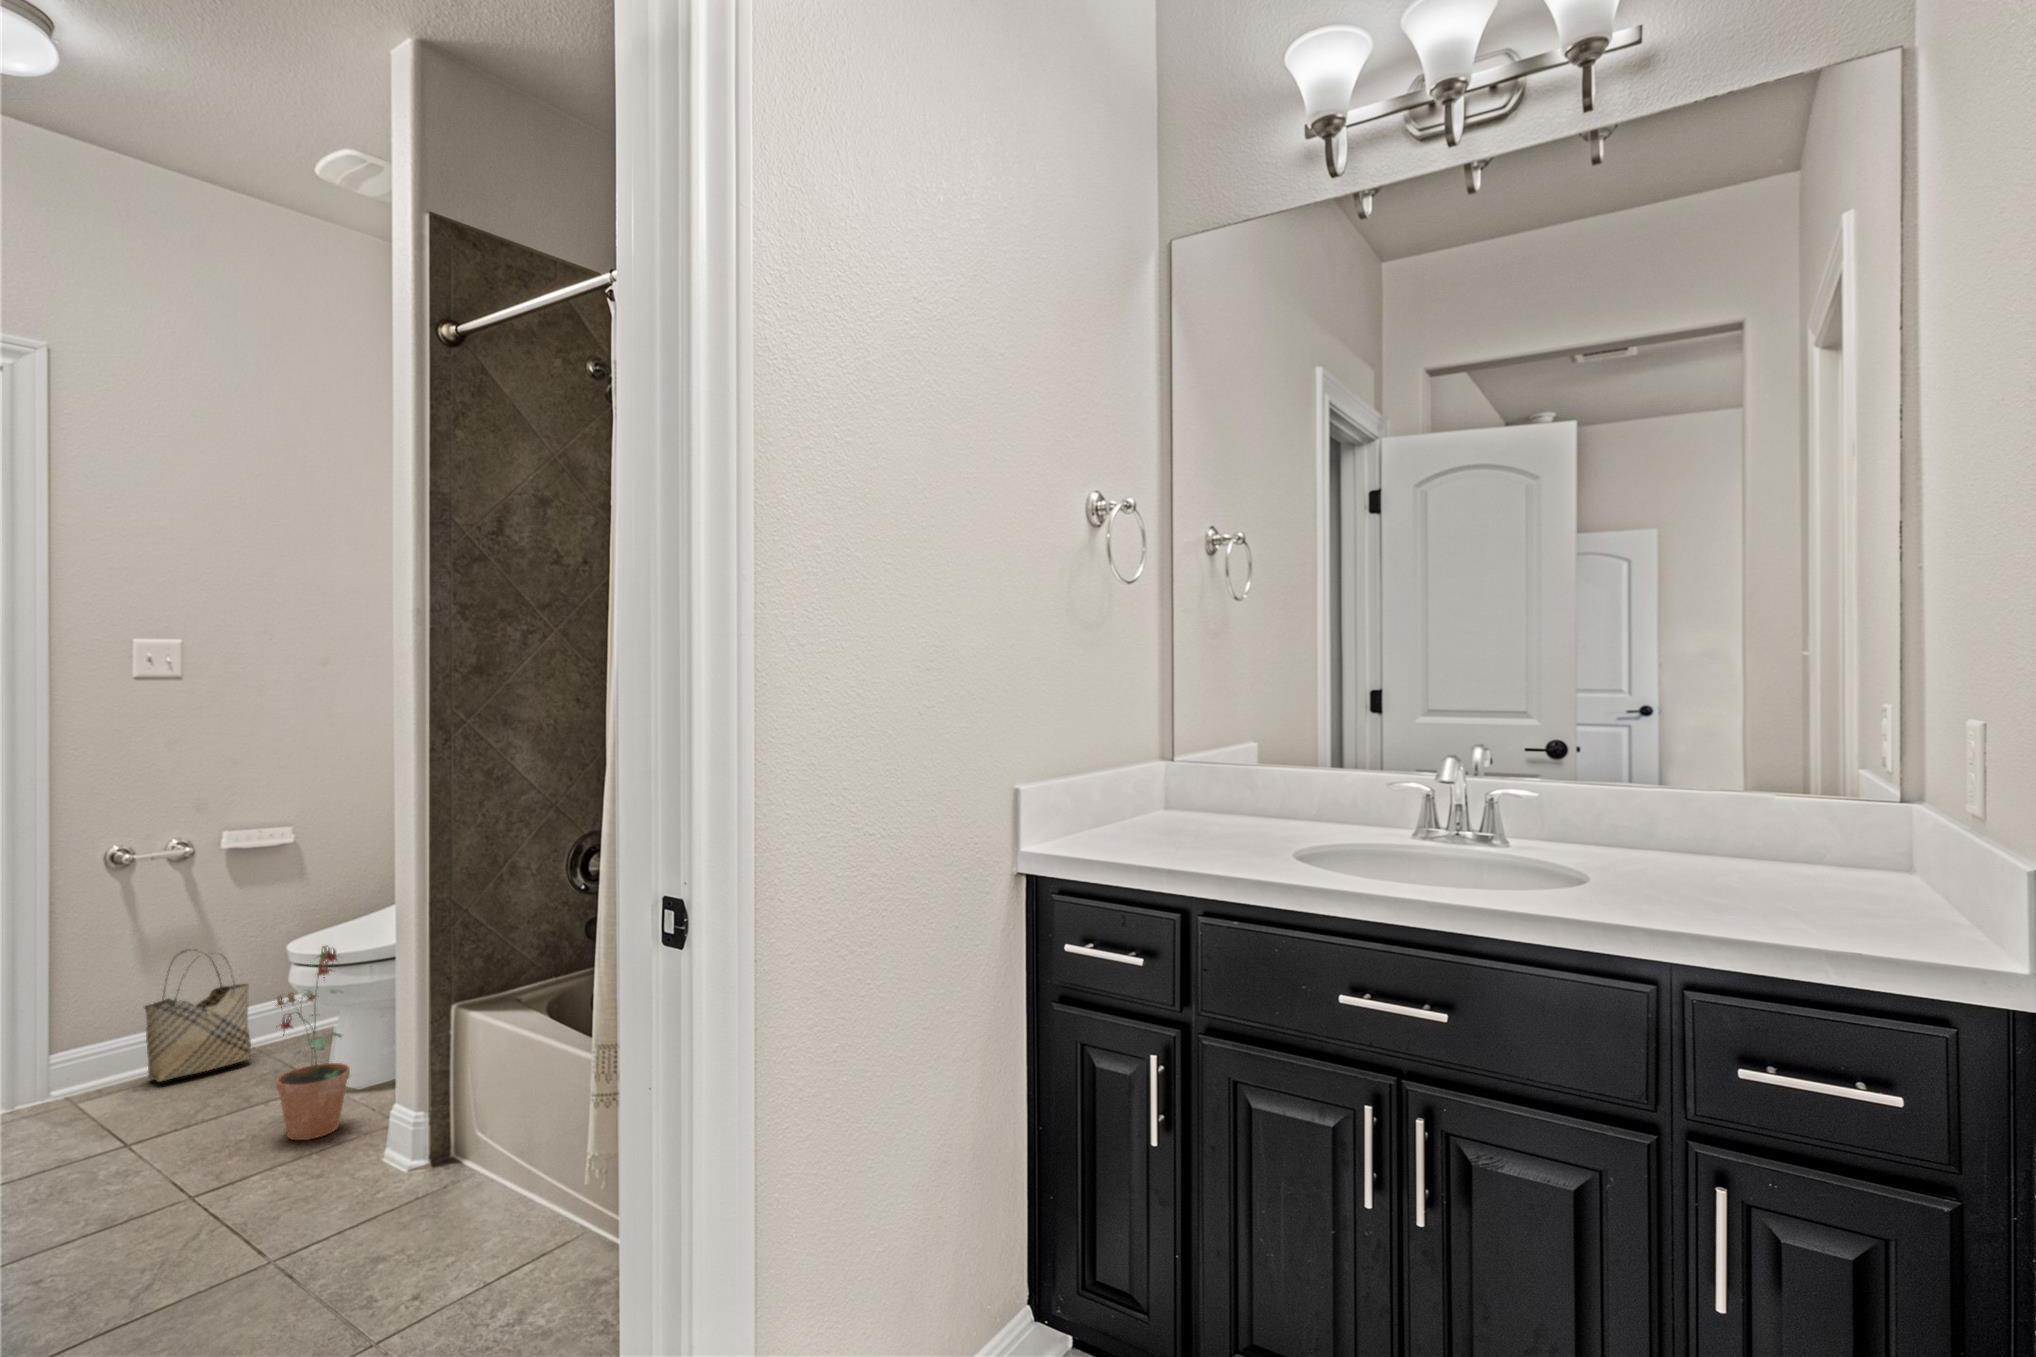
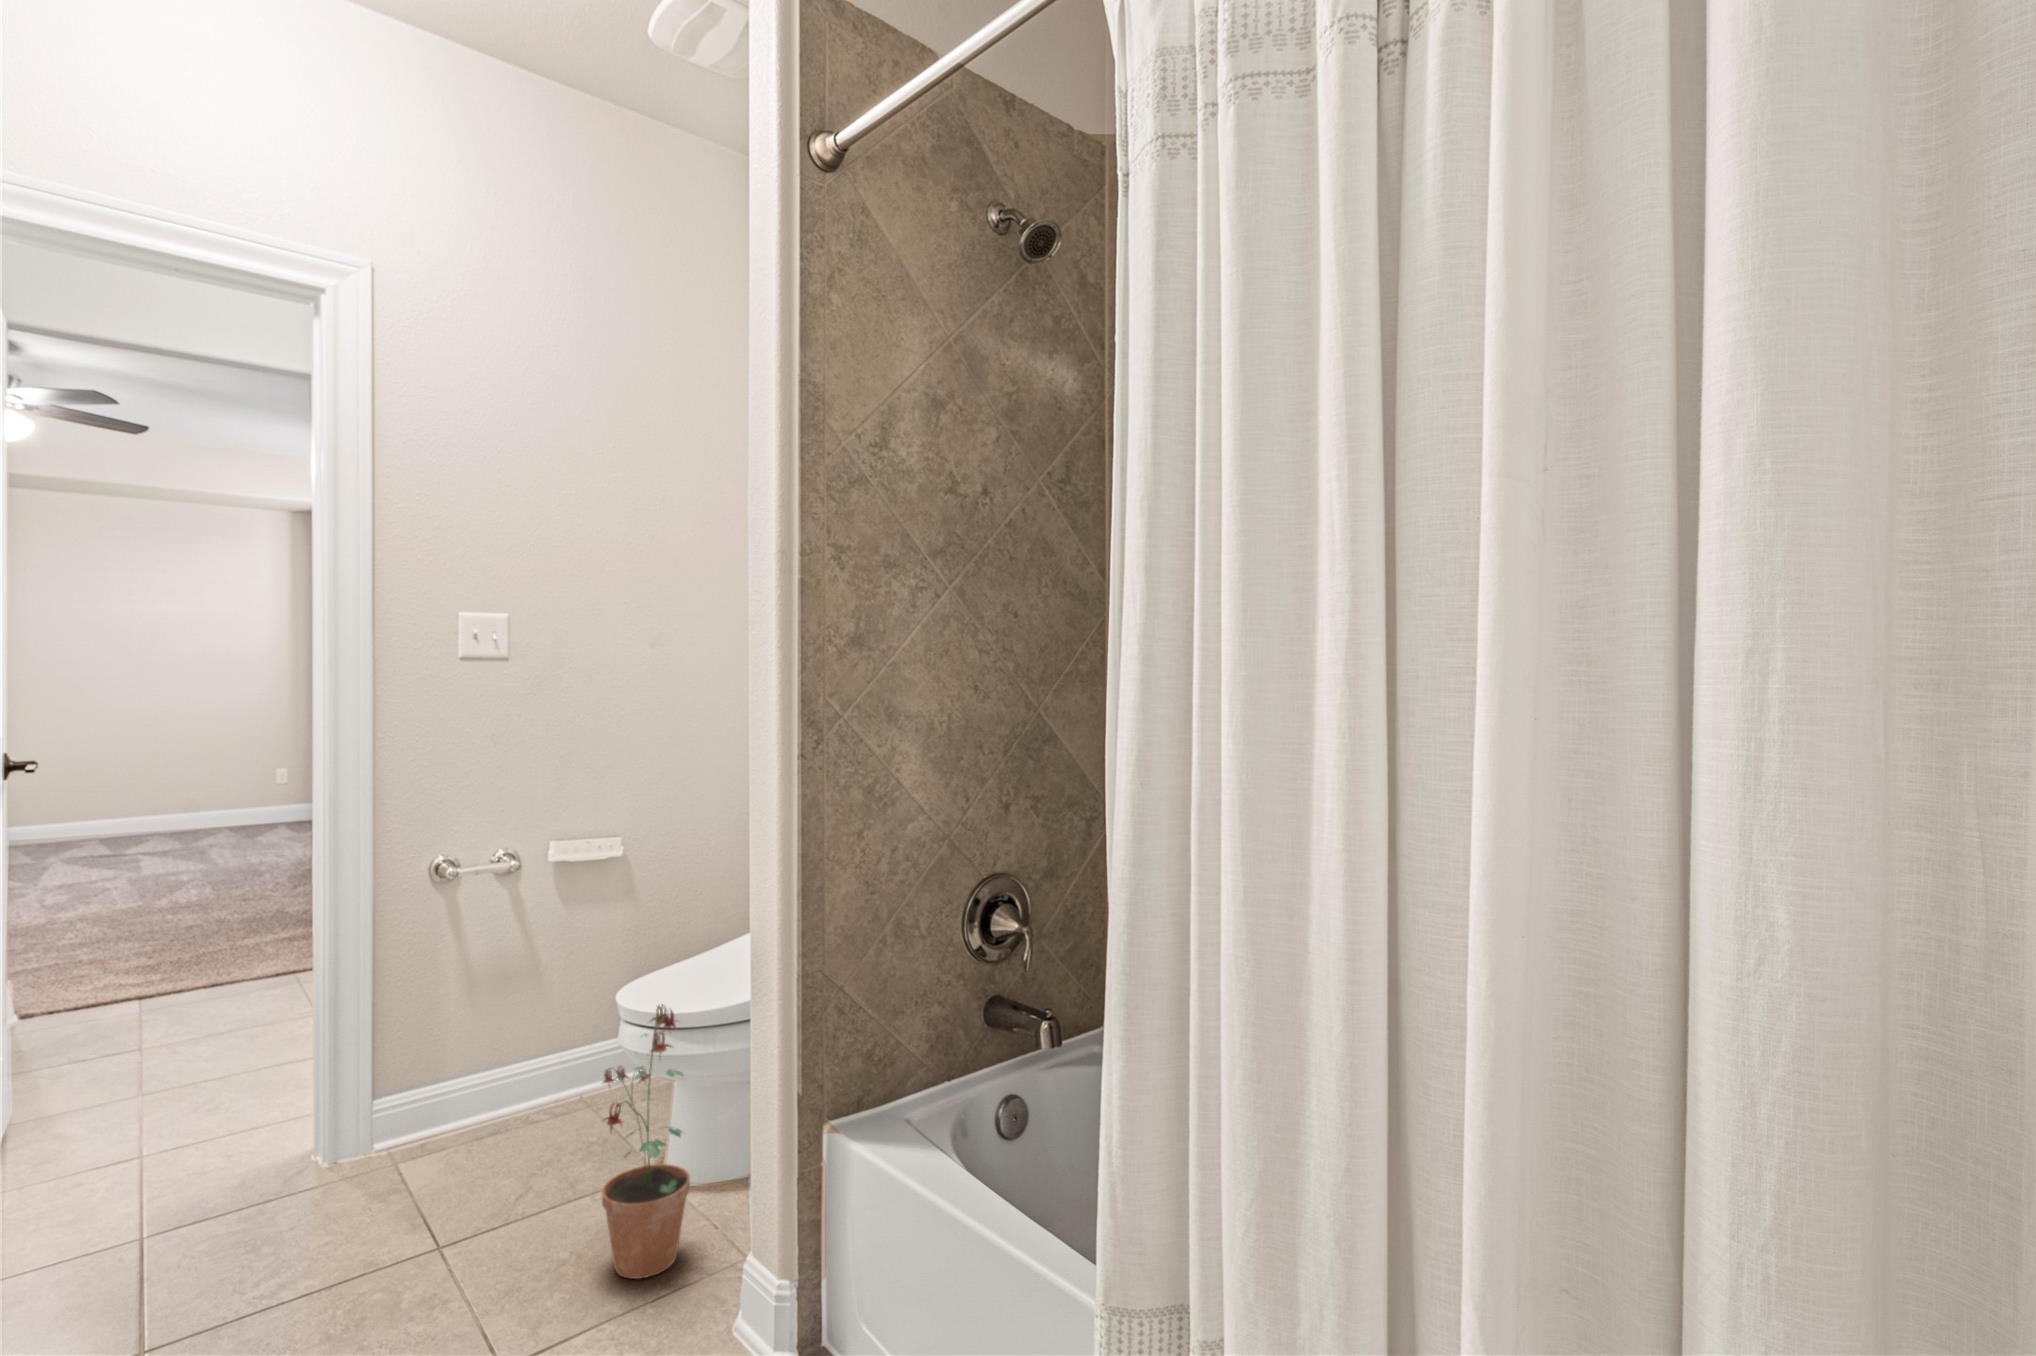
woven basket: present [144,949,251,1082] -> none [464,982,579,1150]

